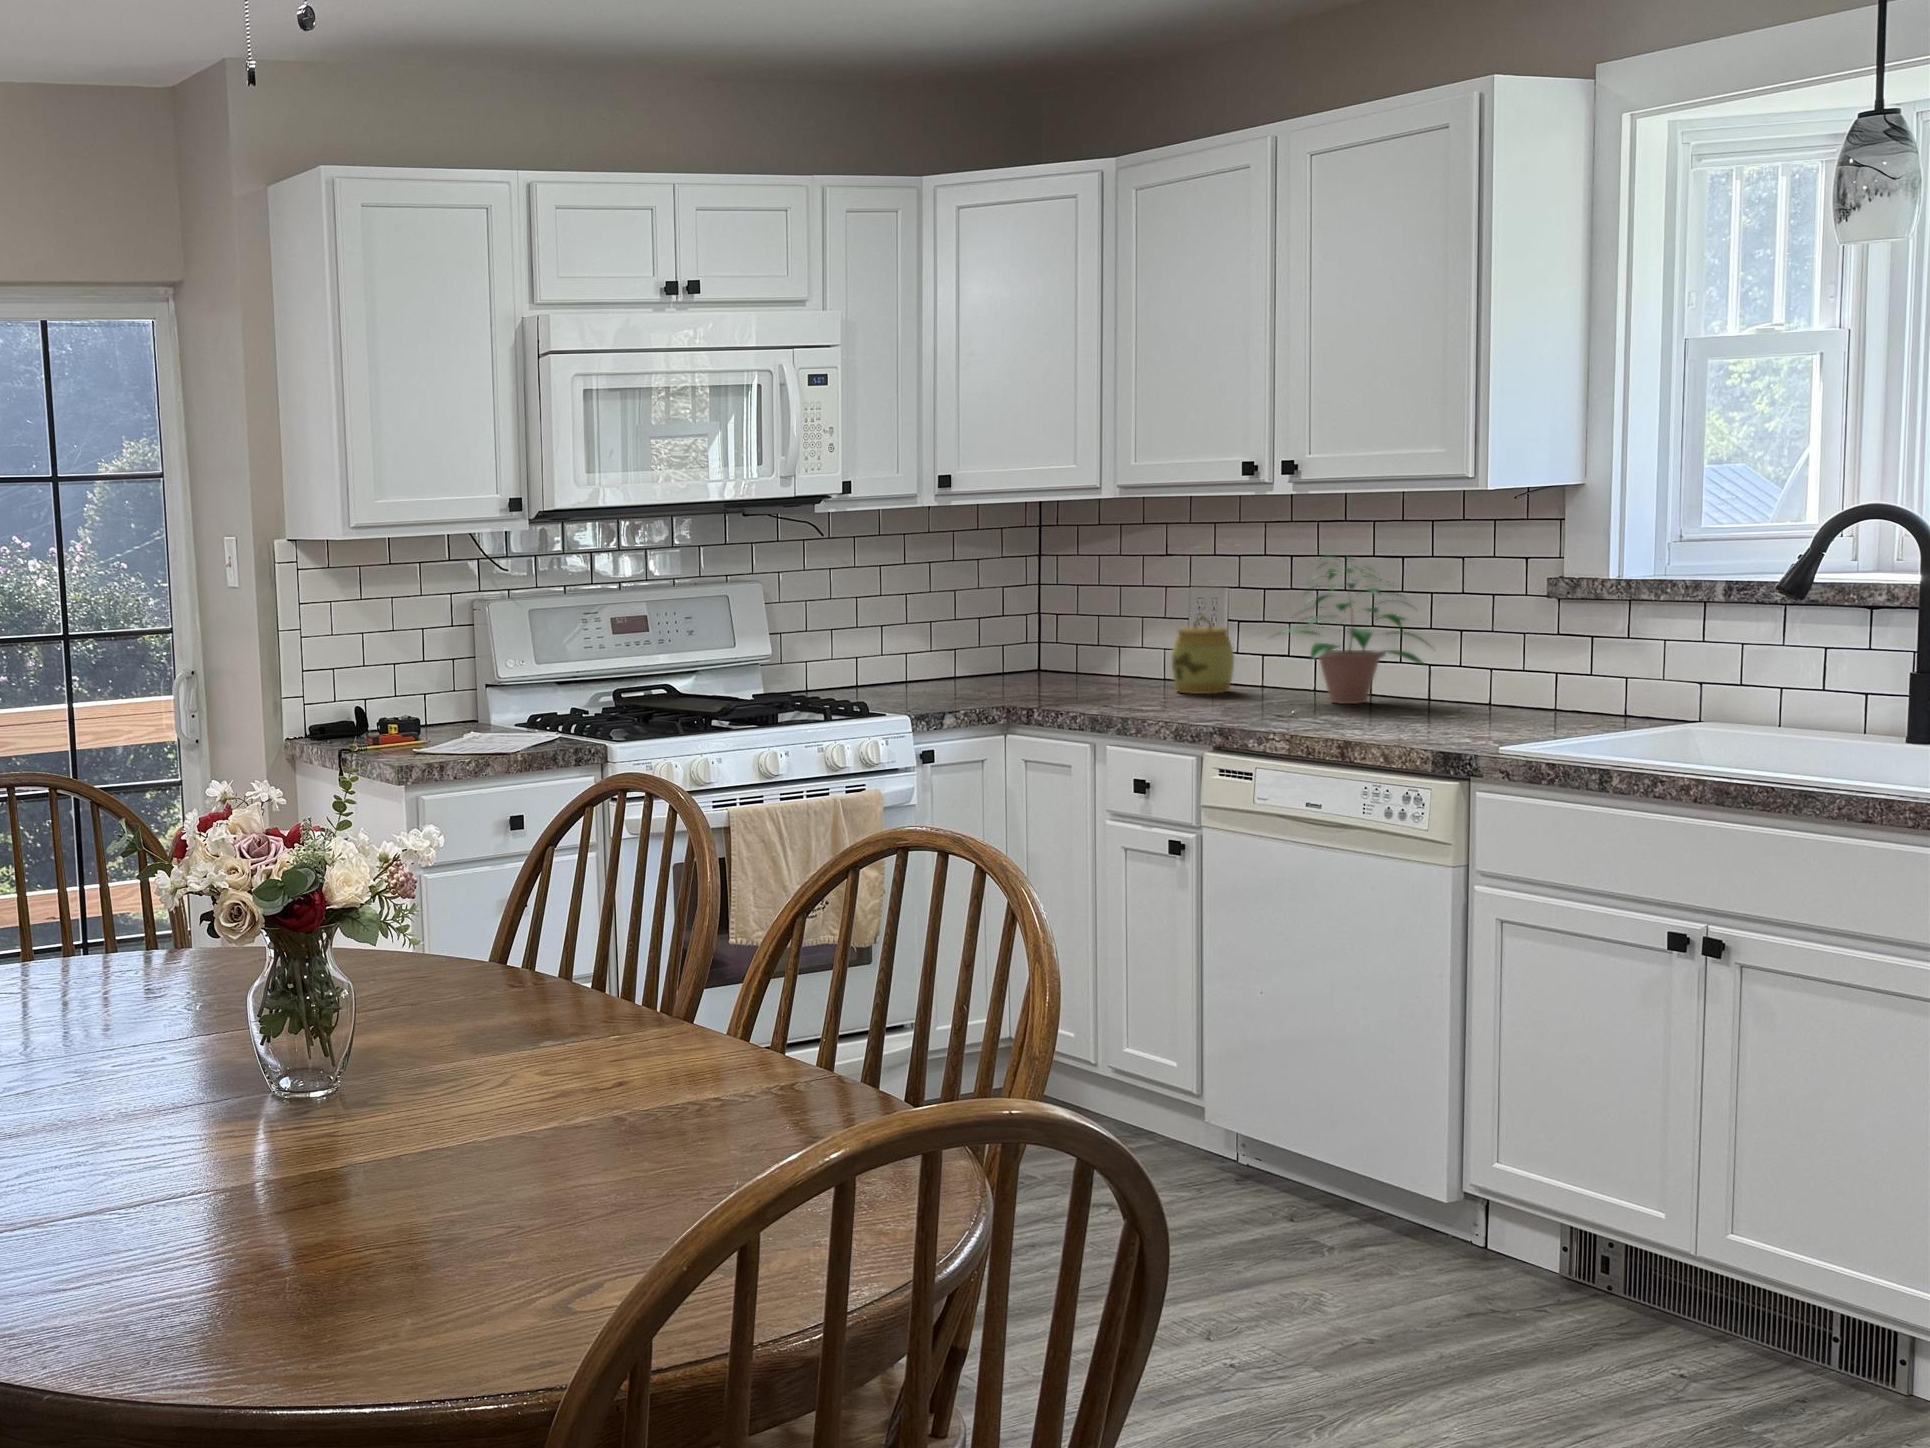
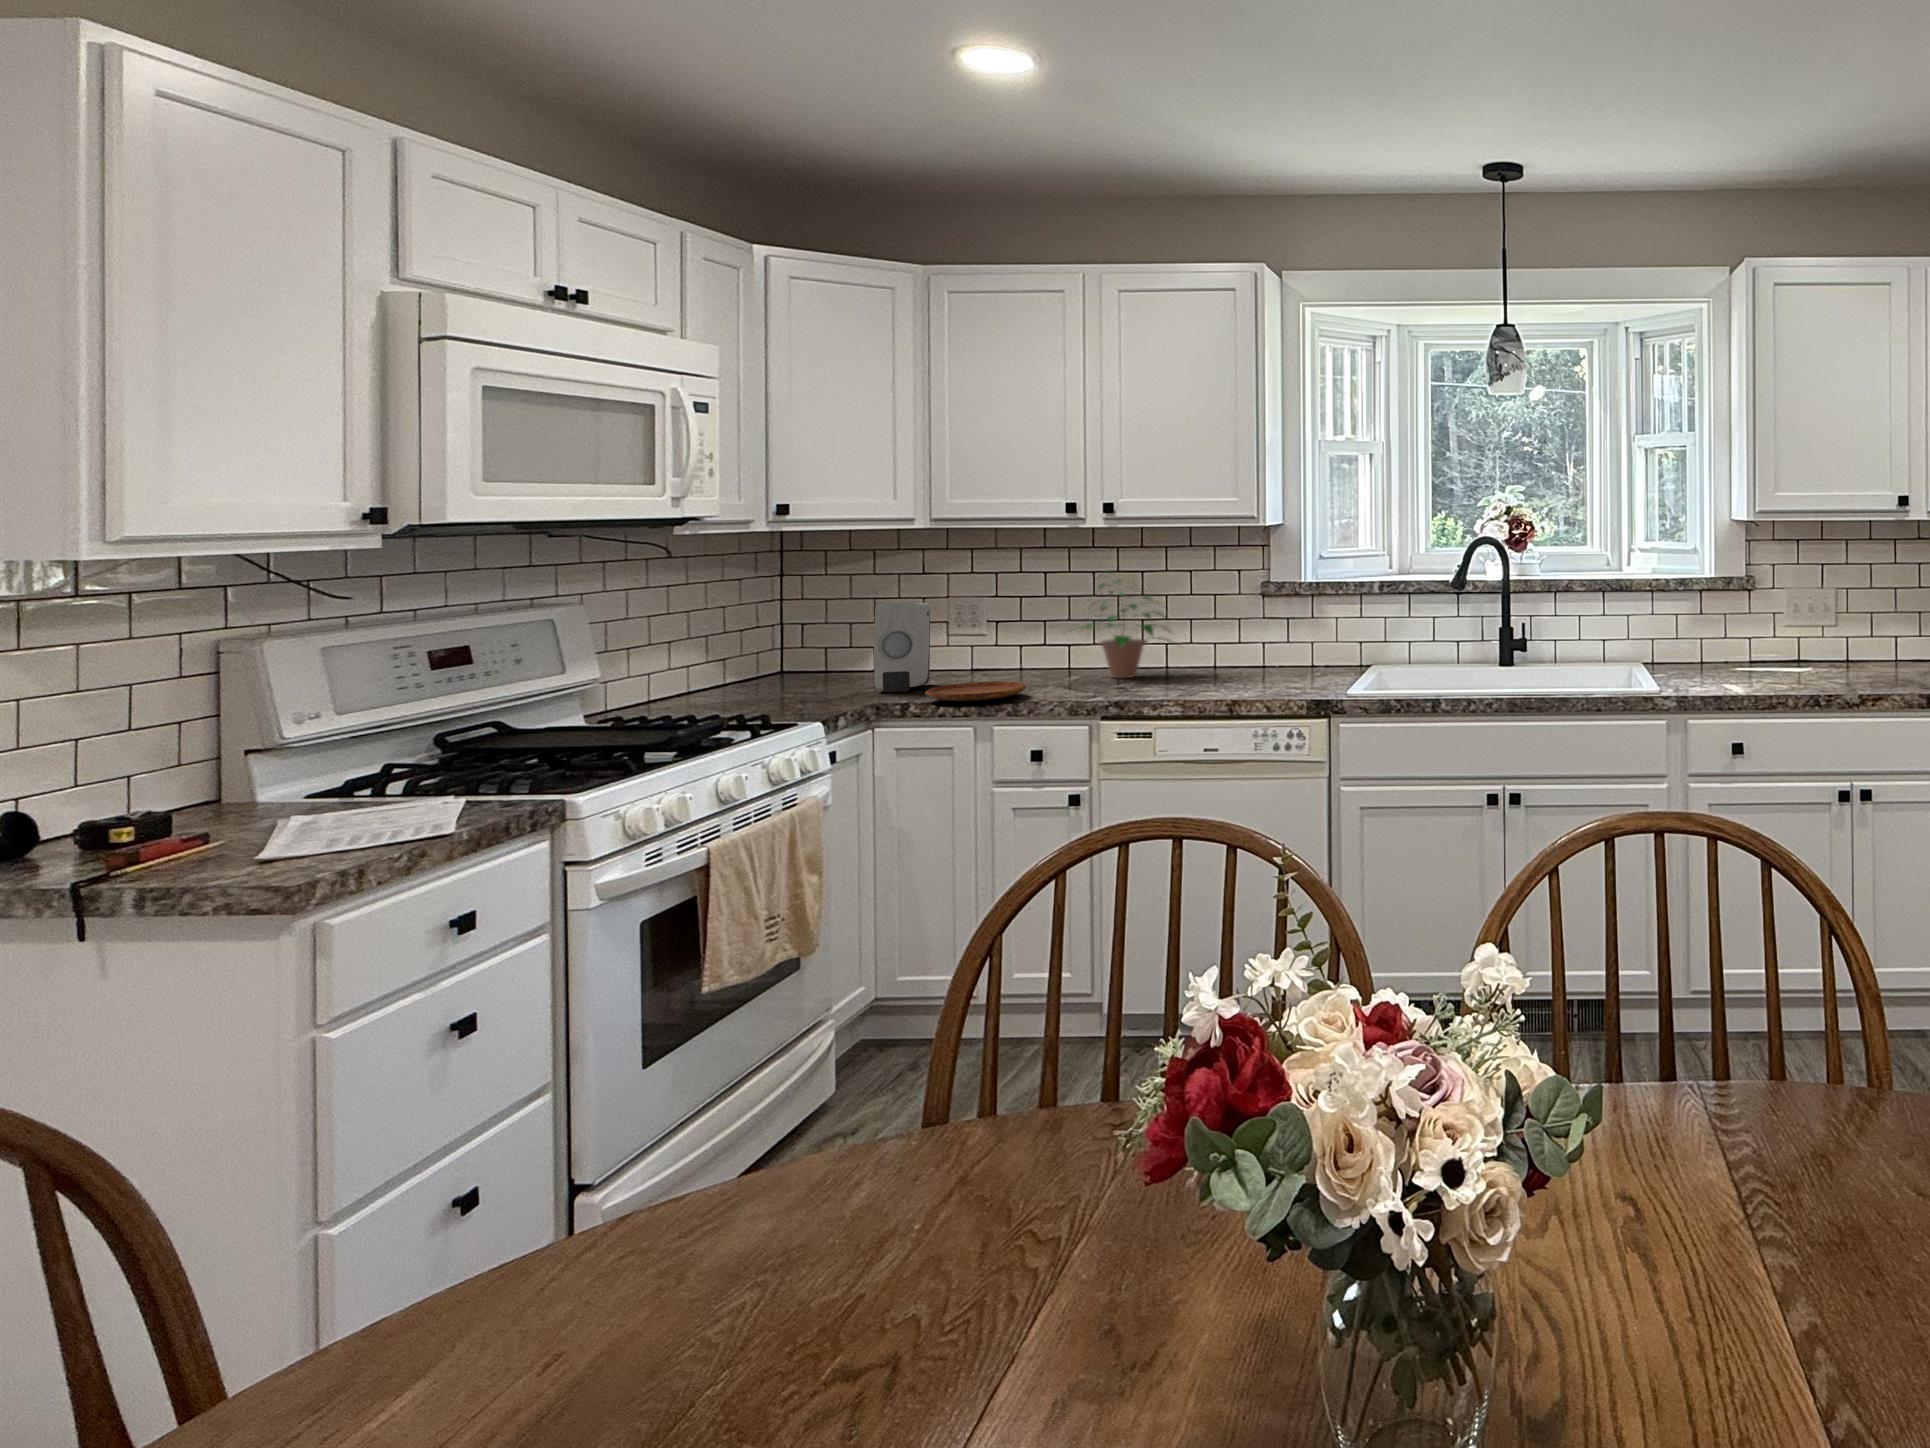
soap dispenser: none [1047,590,1131,695] -> present [874,603,930,692]
jar: present [1171,616,1234,694] -> none [967,620,1017,682]
tray: none [1047,690,1166,710] -> present [925,682,1026,701]

